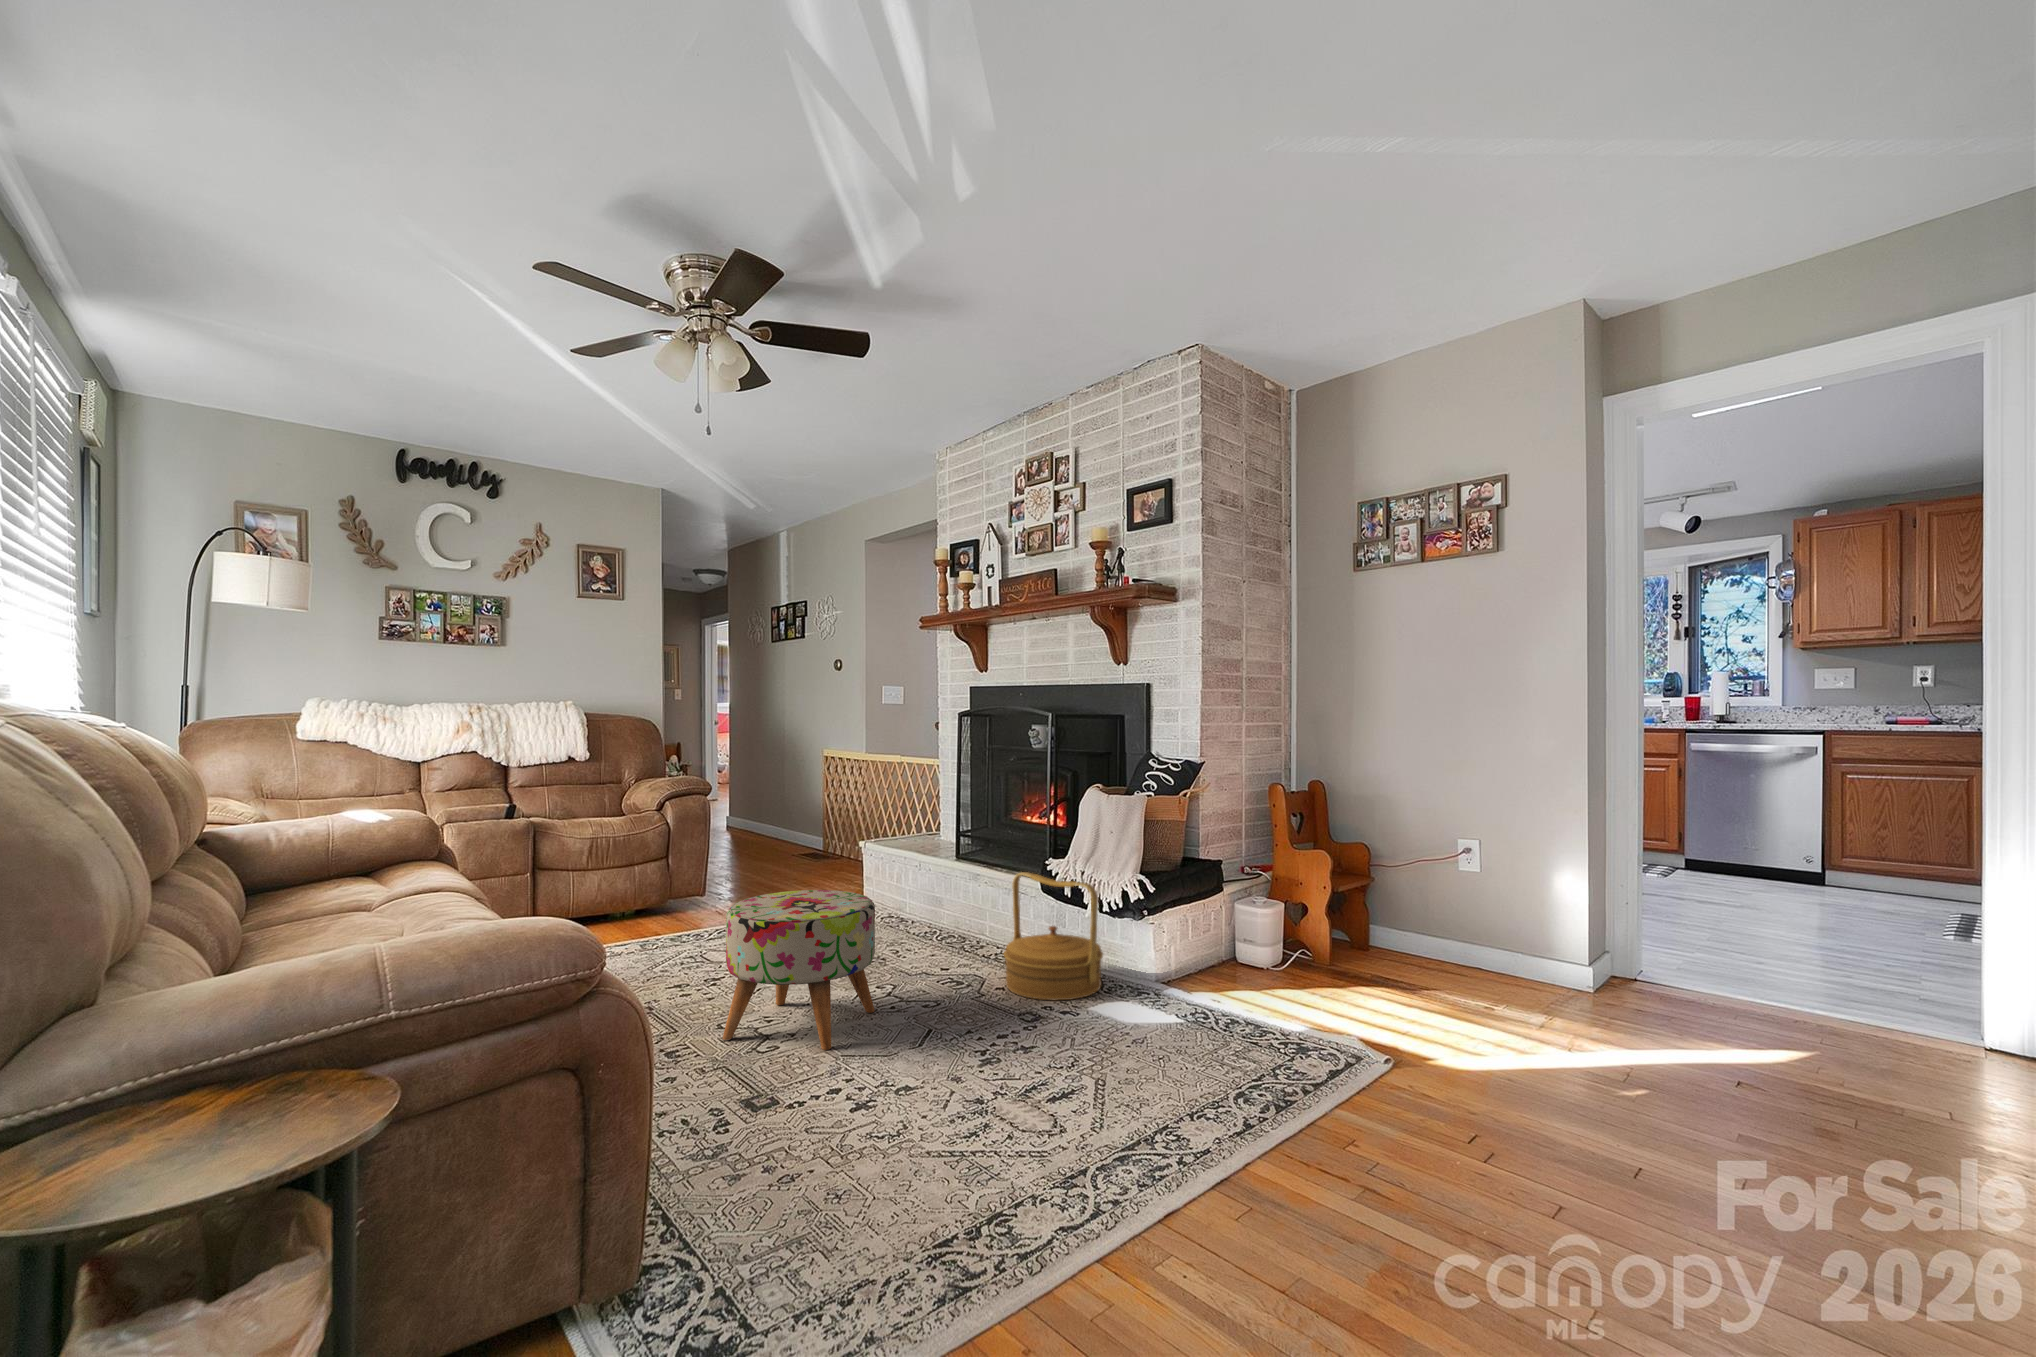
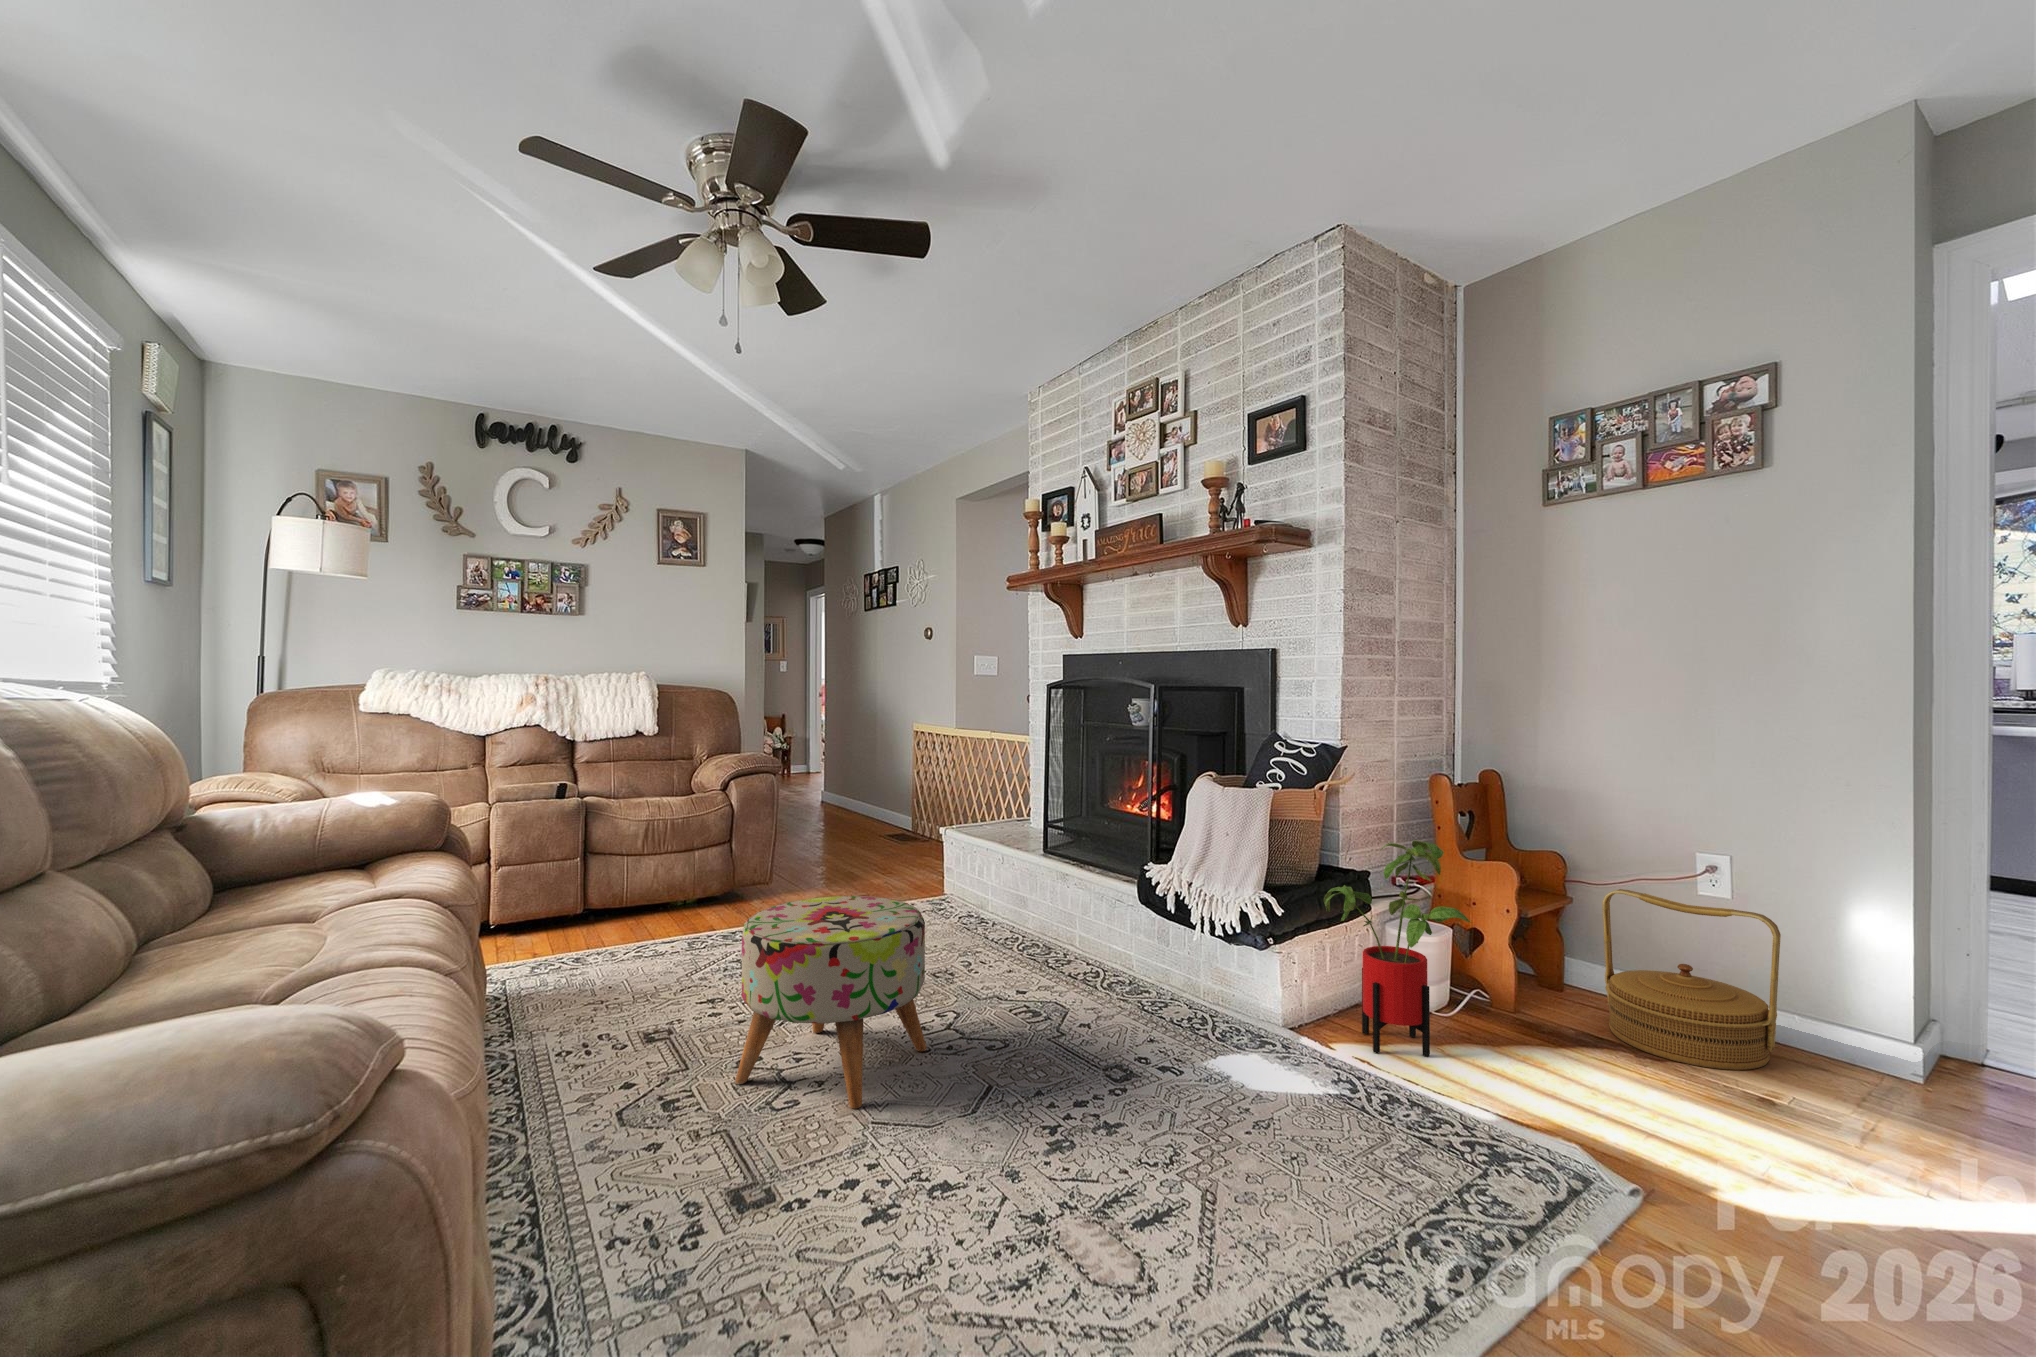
house plant: none [1187,833,1292,997] -> present [1324,840,1470,1057]
woven basket: present [1004,872,1103,1001] -> present [1602,889,1781,1070]

